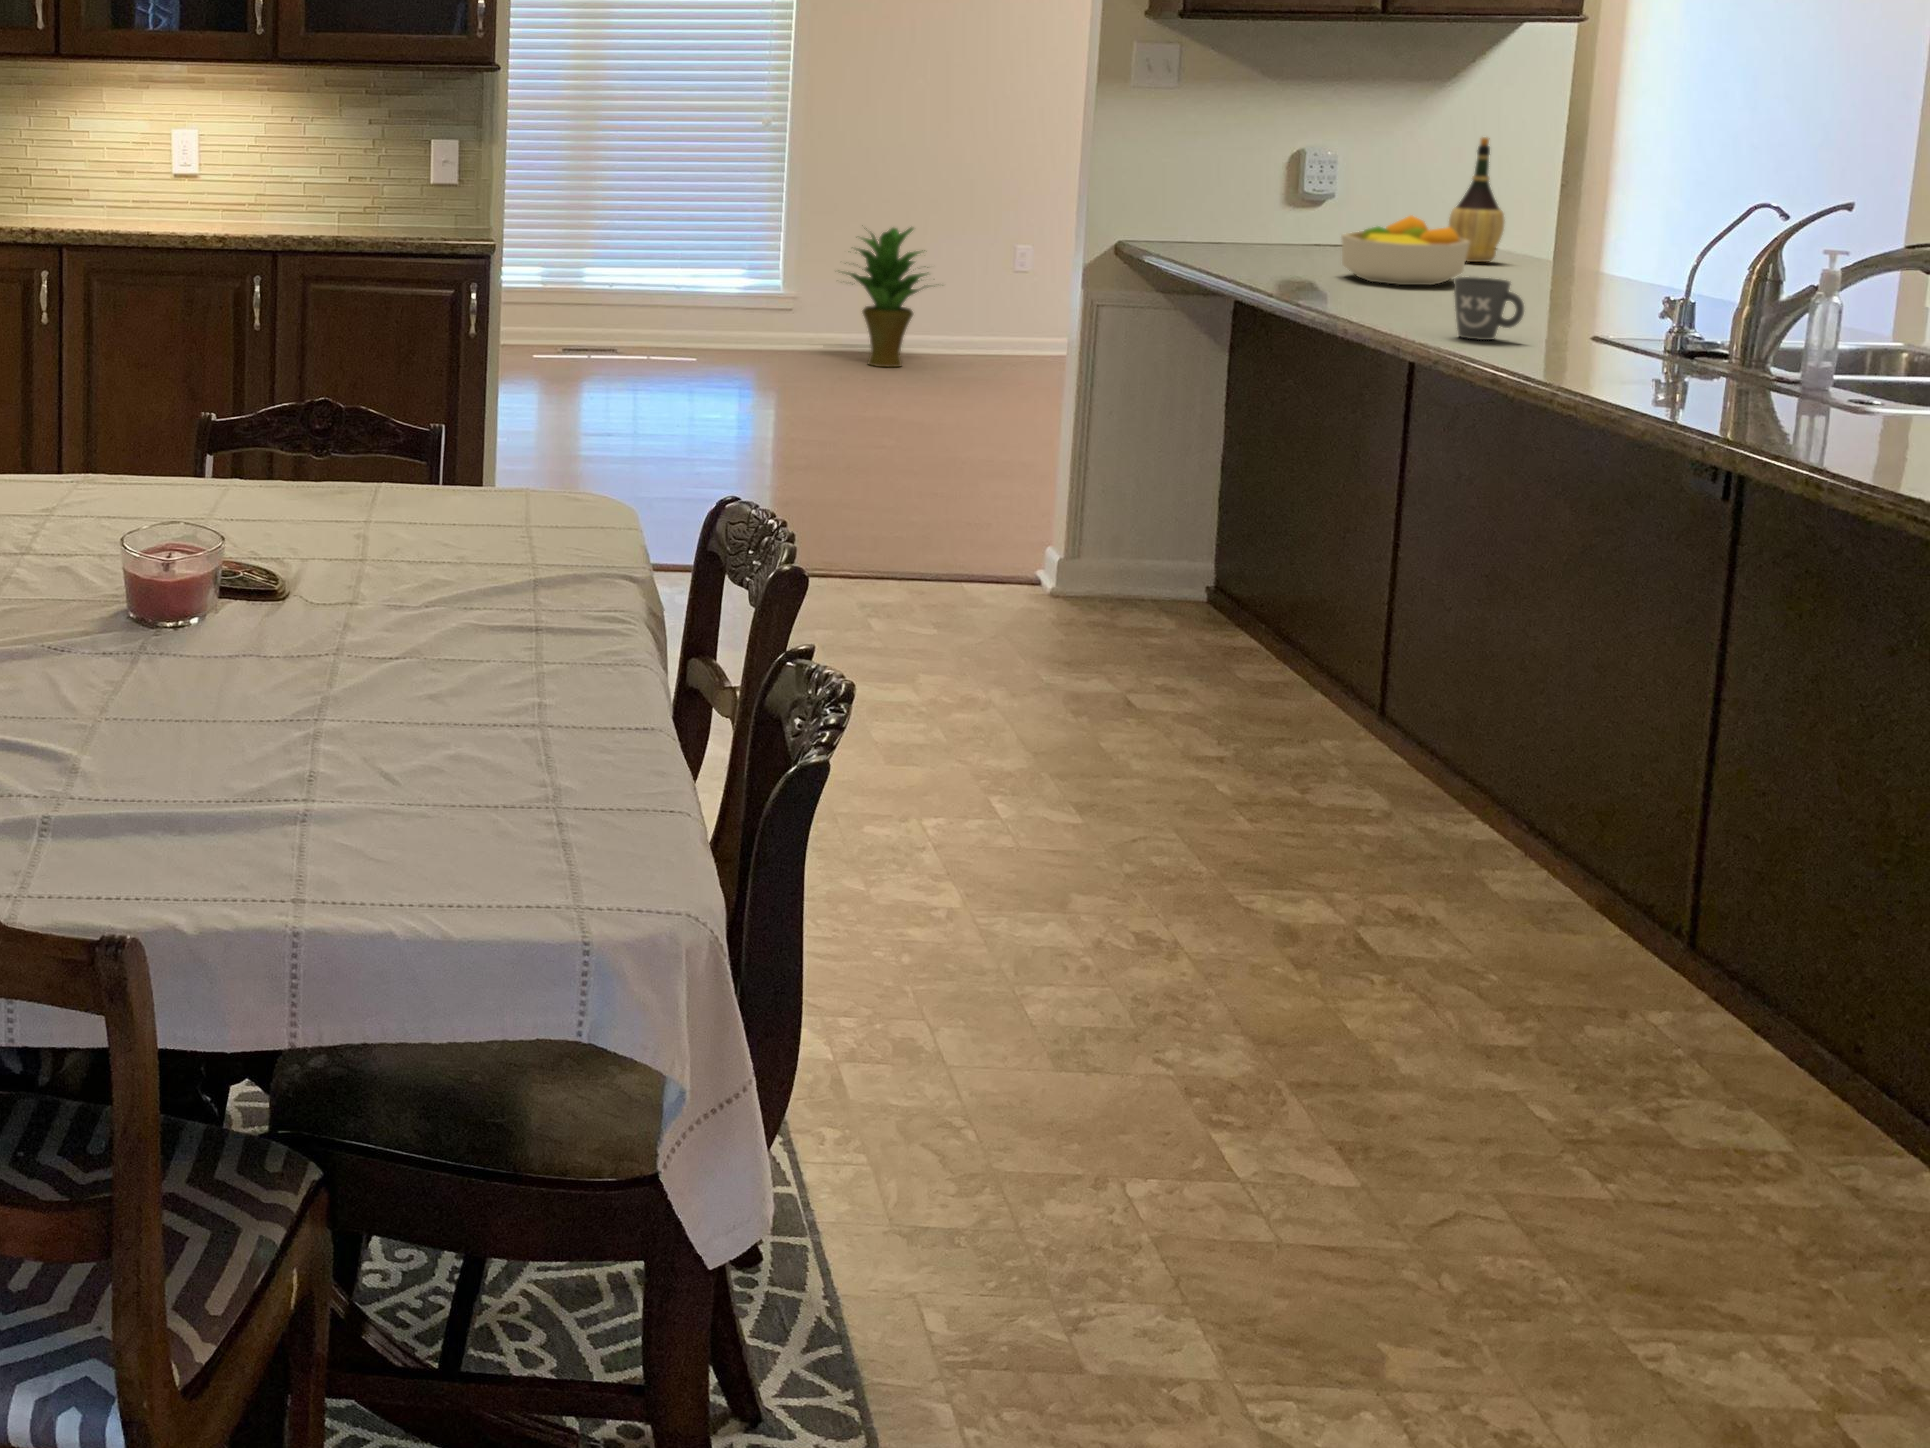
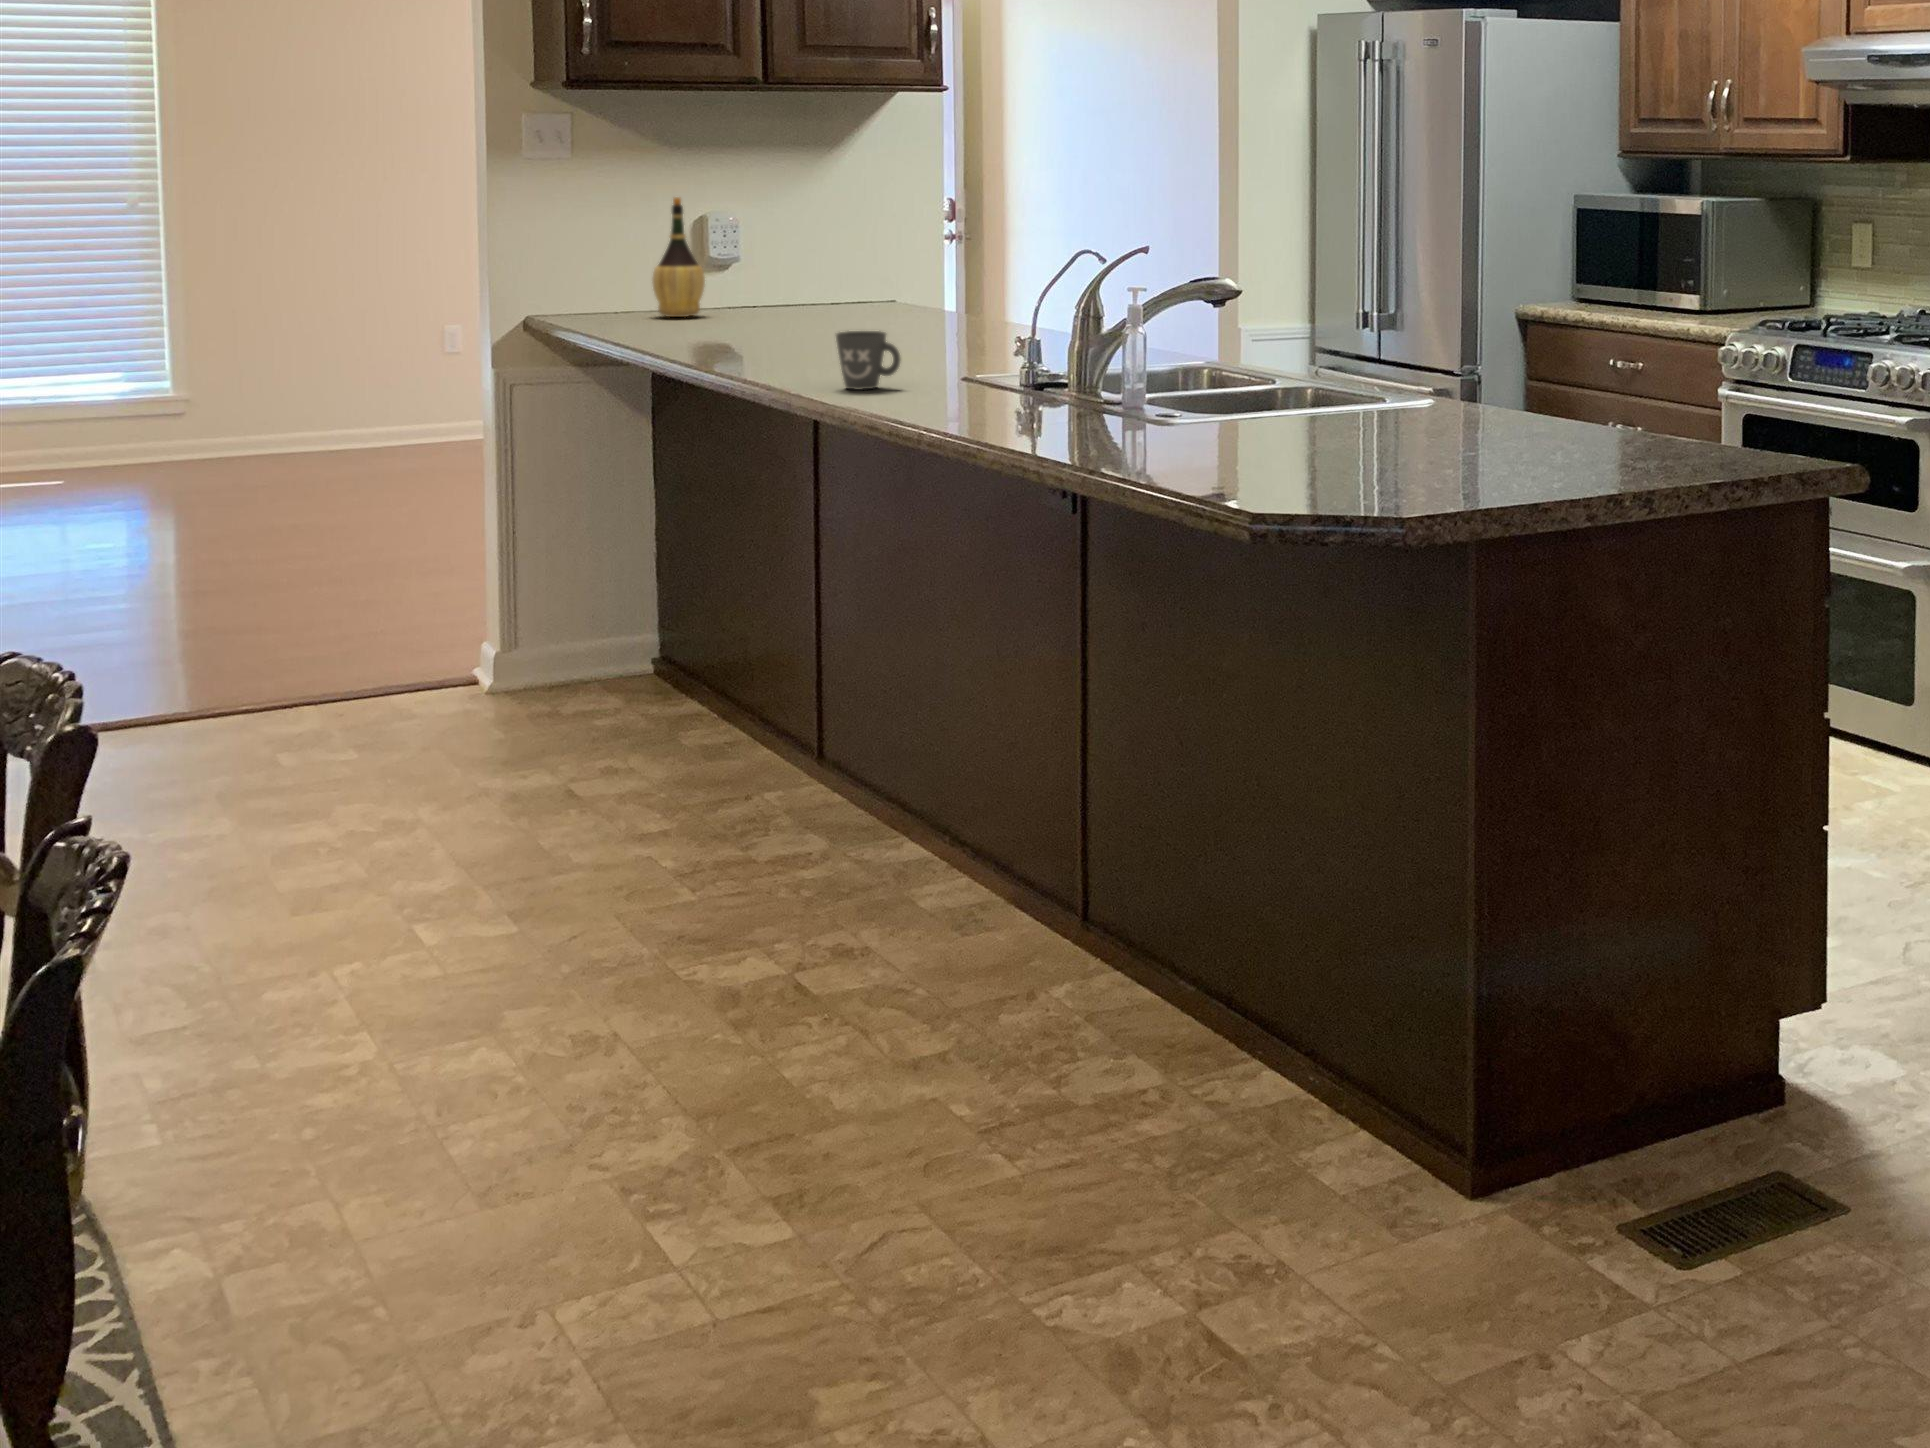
wine bottle: present [1449,137,1505,262] -> present [652,197,705,317]
fruit bowl: present [1342,216,1470,285] -> none [744,274,863,341]
potted plant: present [846,228,928,367] -> none [225,312,366,470]

